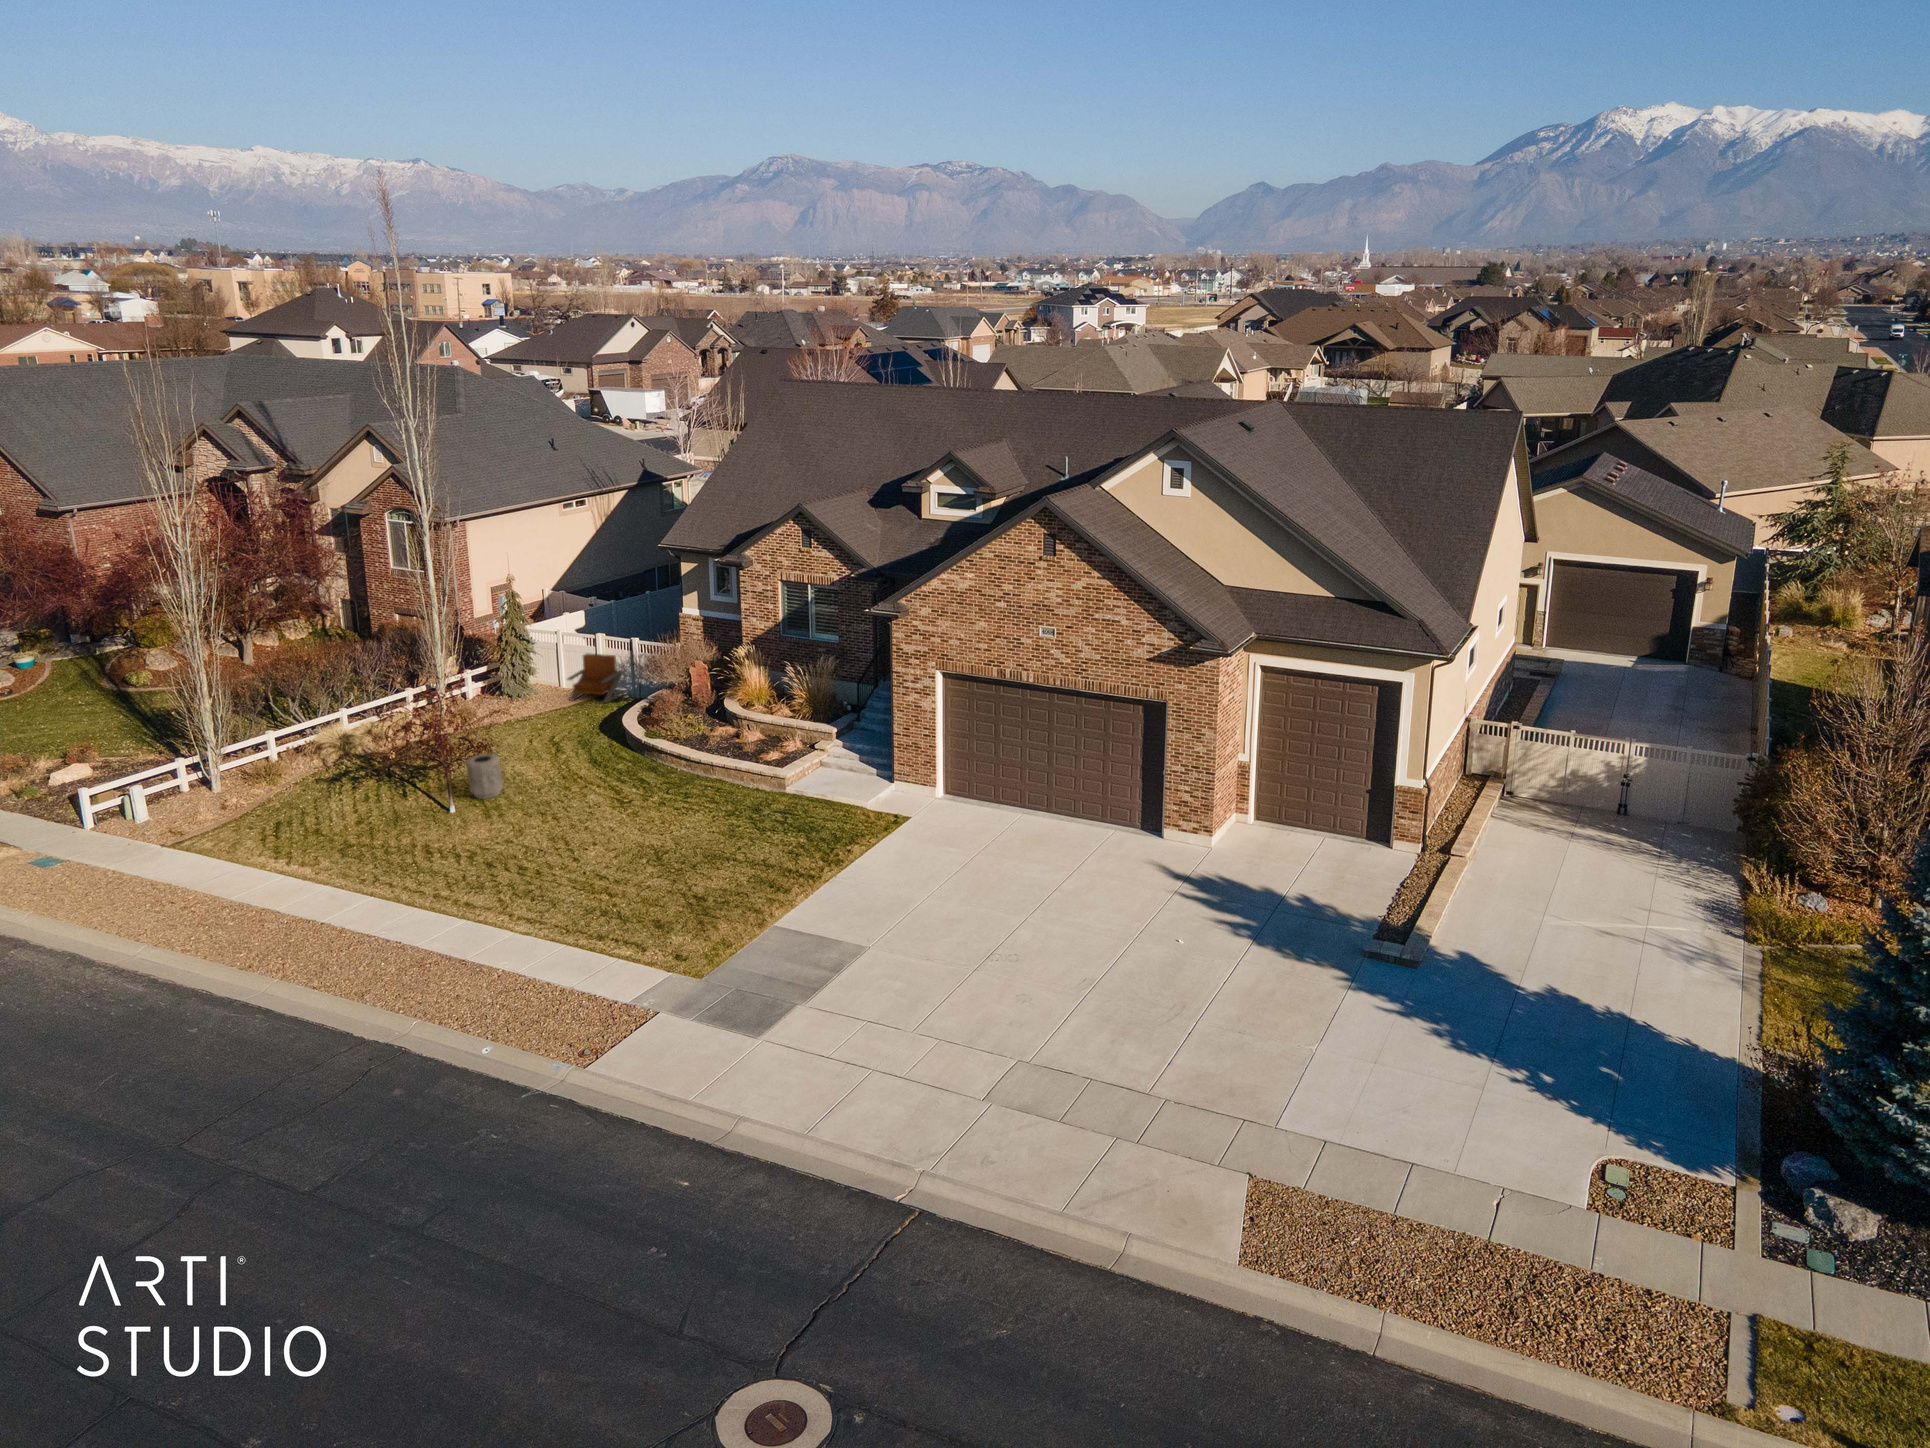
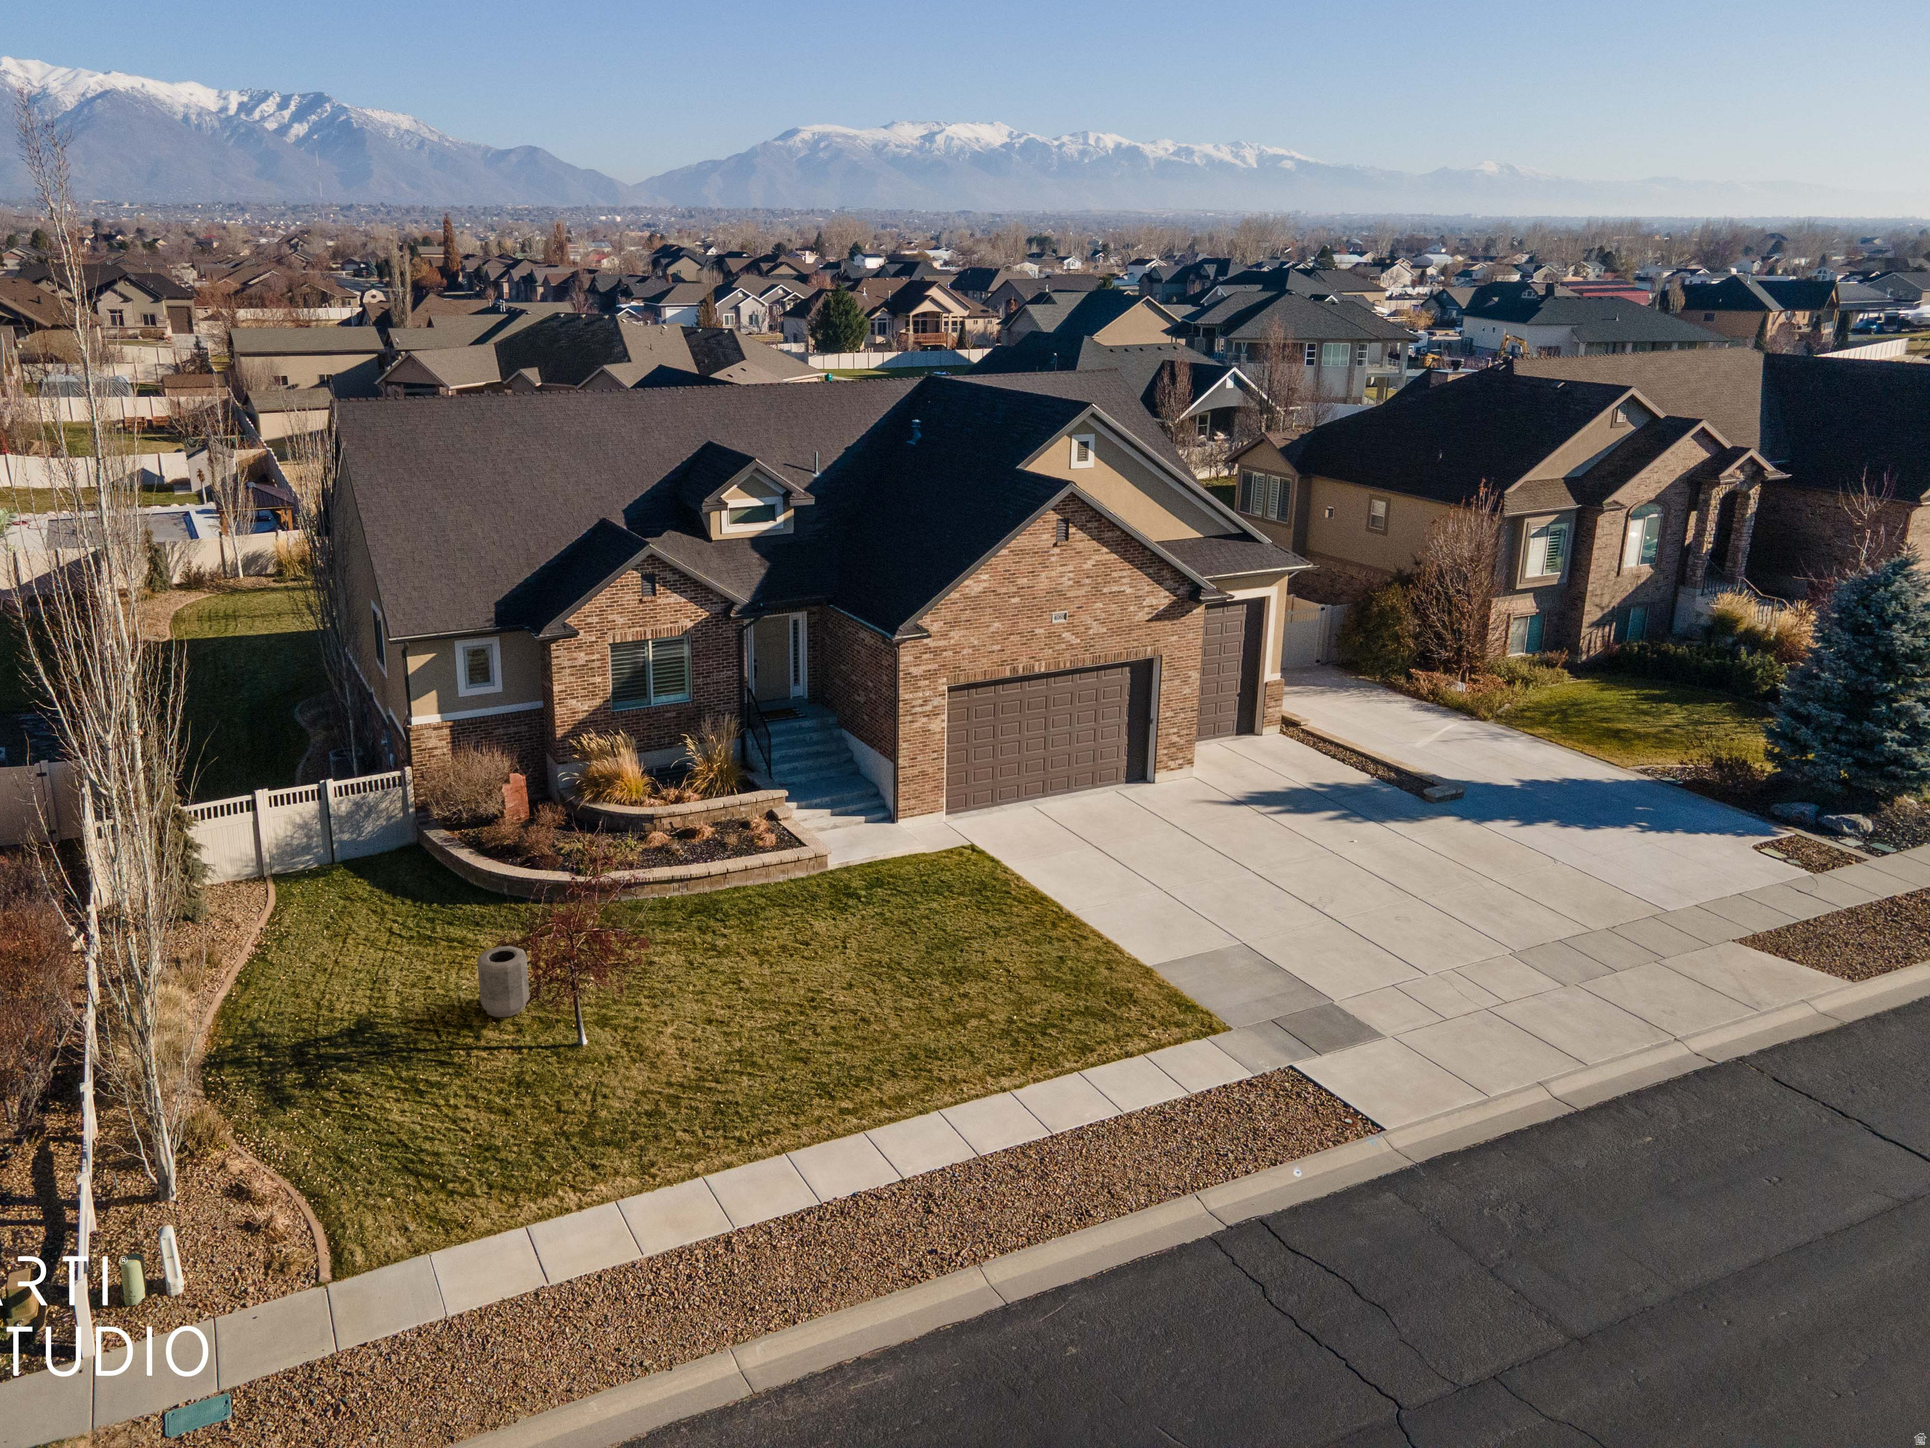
lounge chair: present [568,653,624,703] -> none [297,805,381,888]

